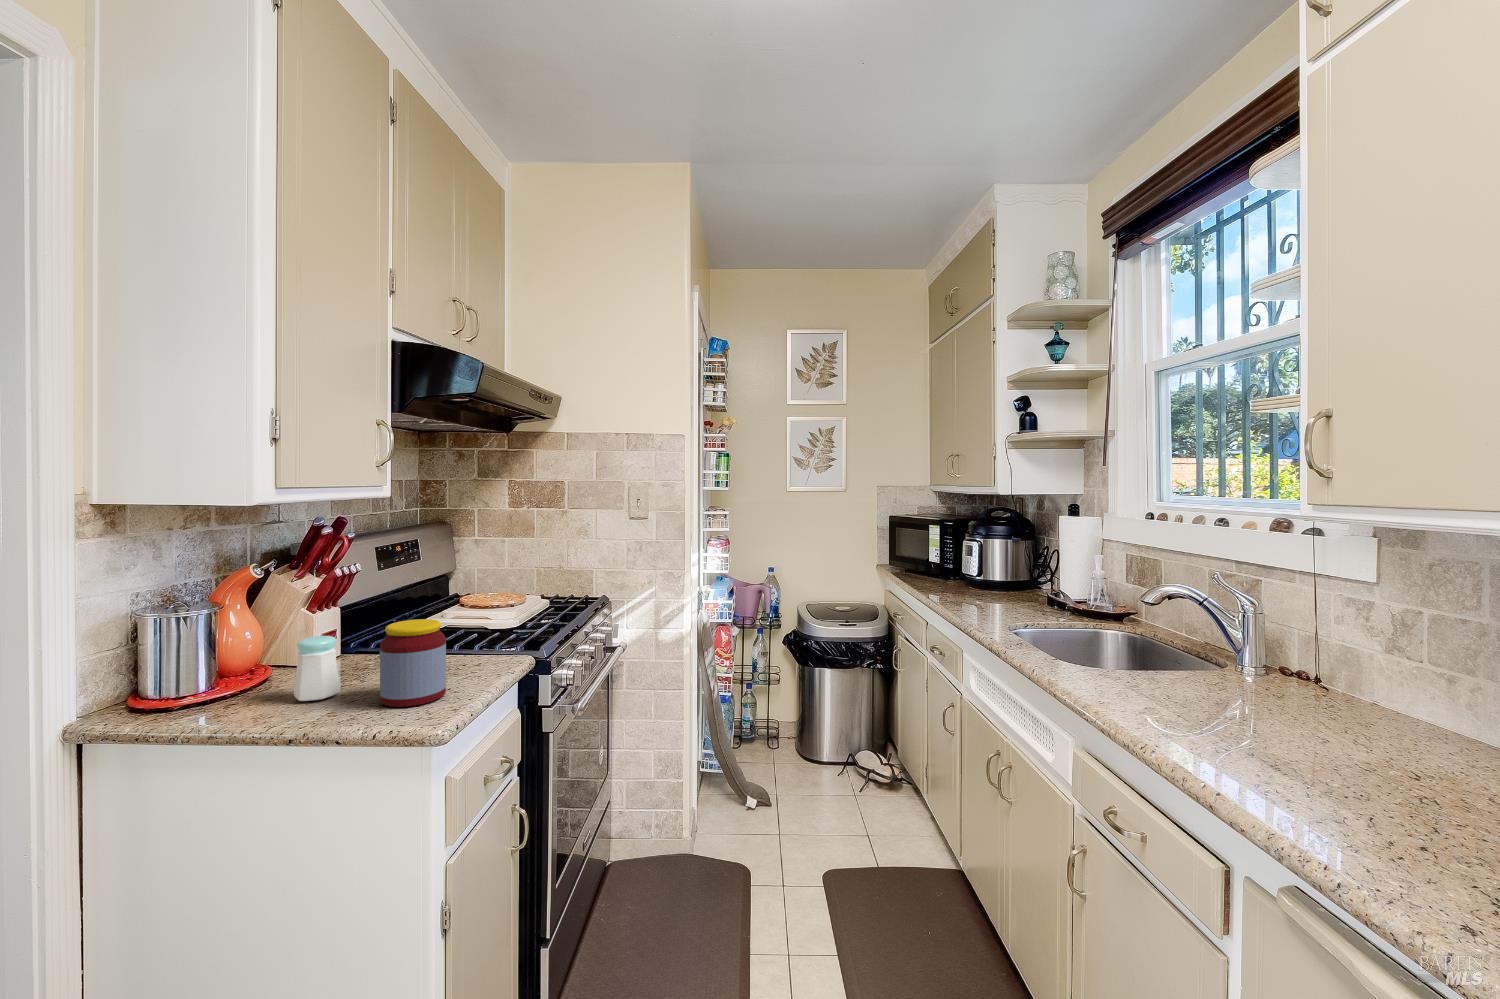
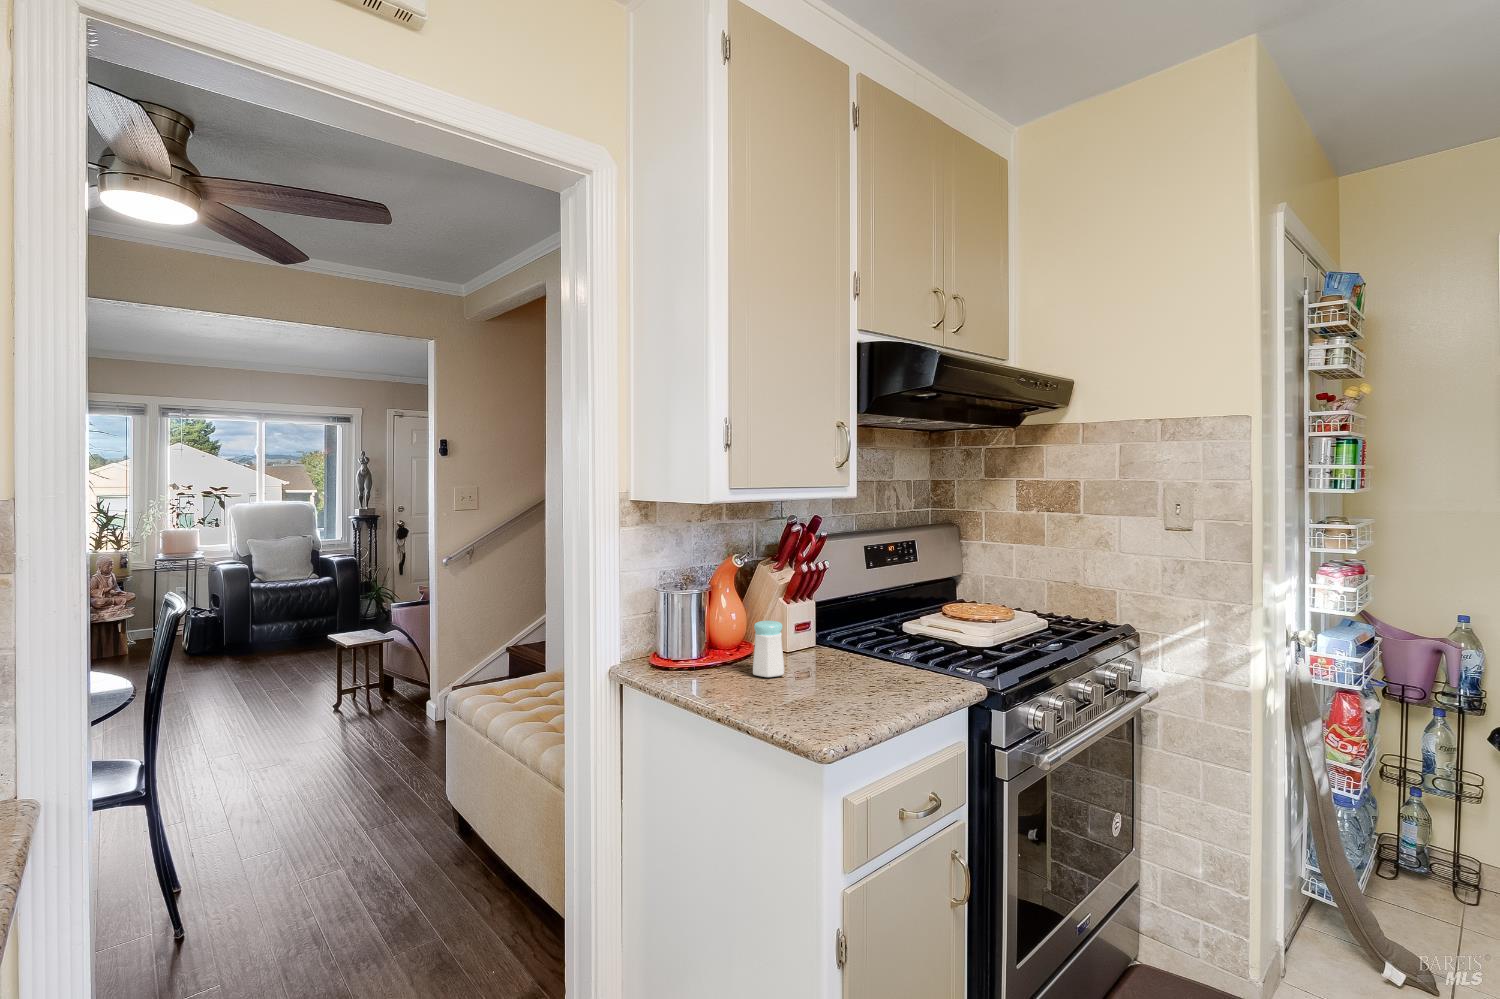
jar: present [380,619,446,707] -> none [801,617,858,701]

